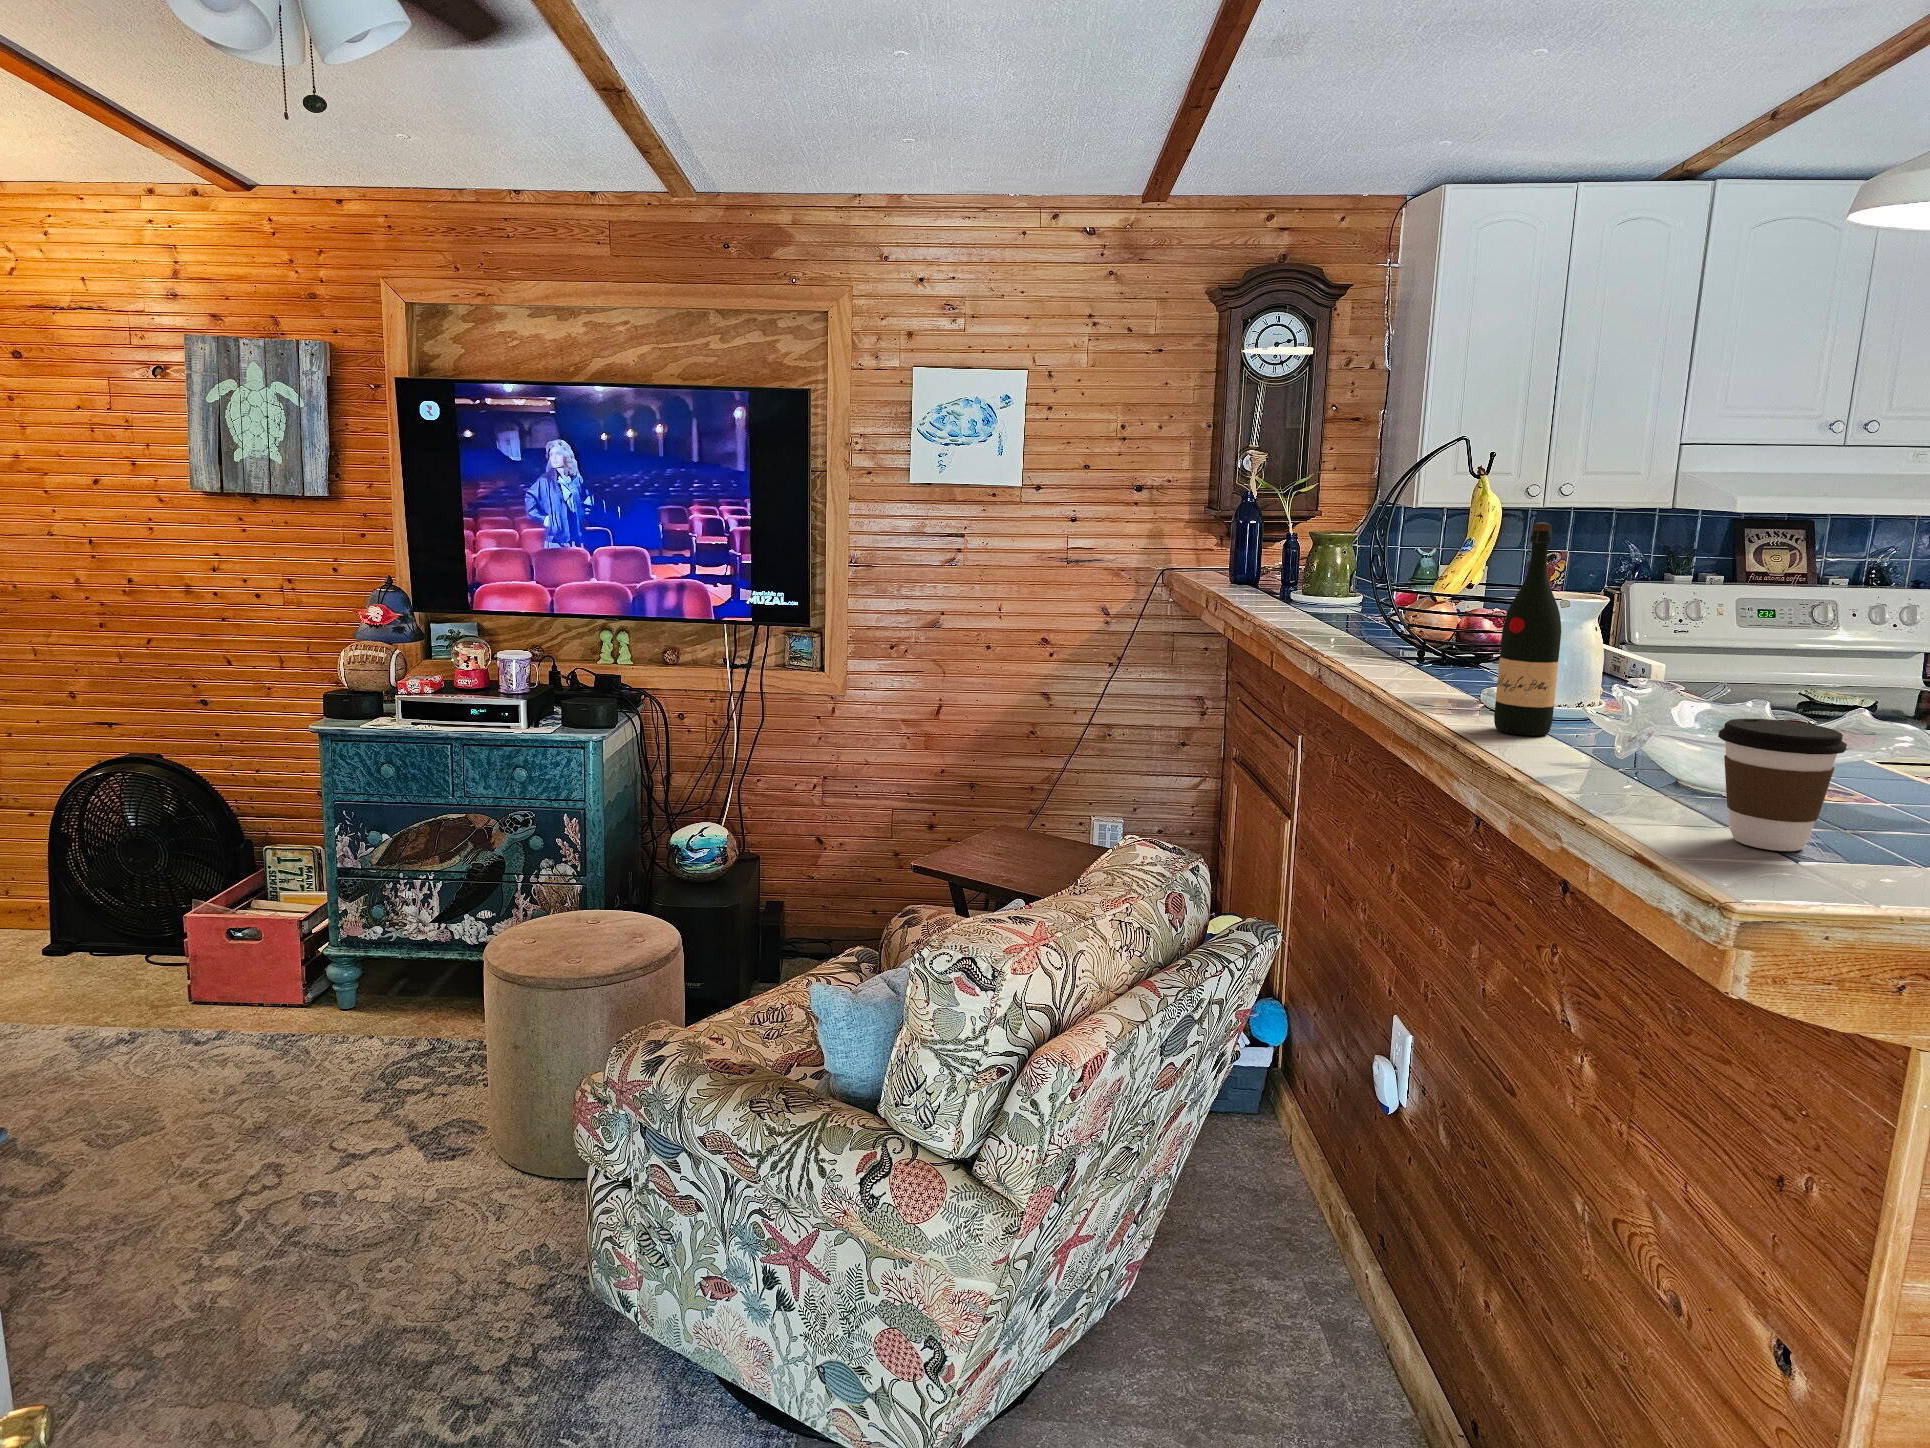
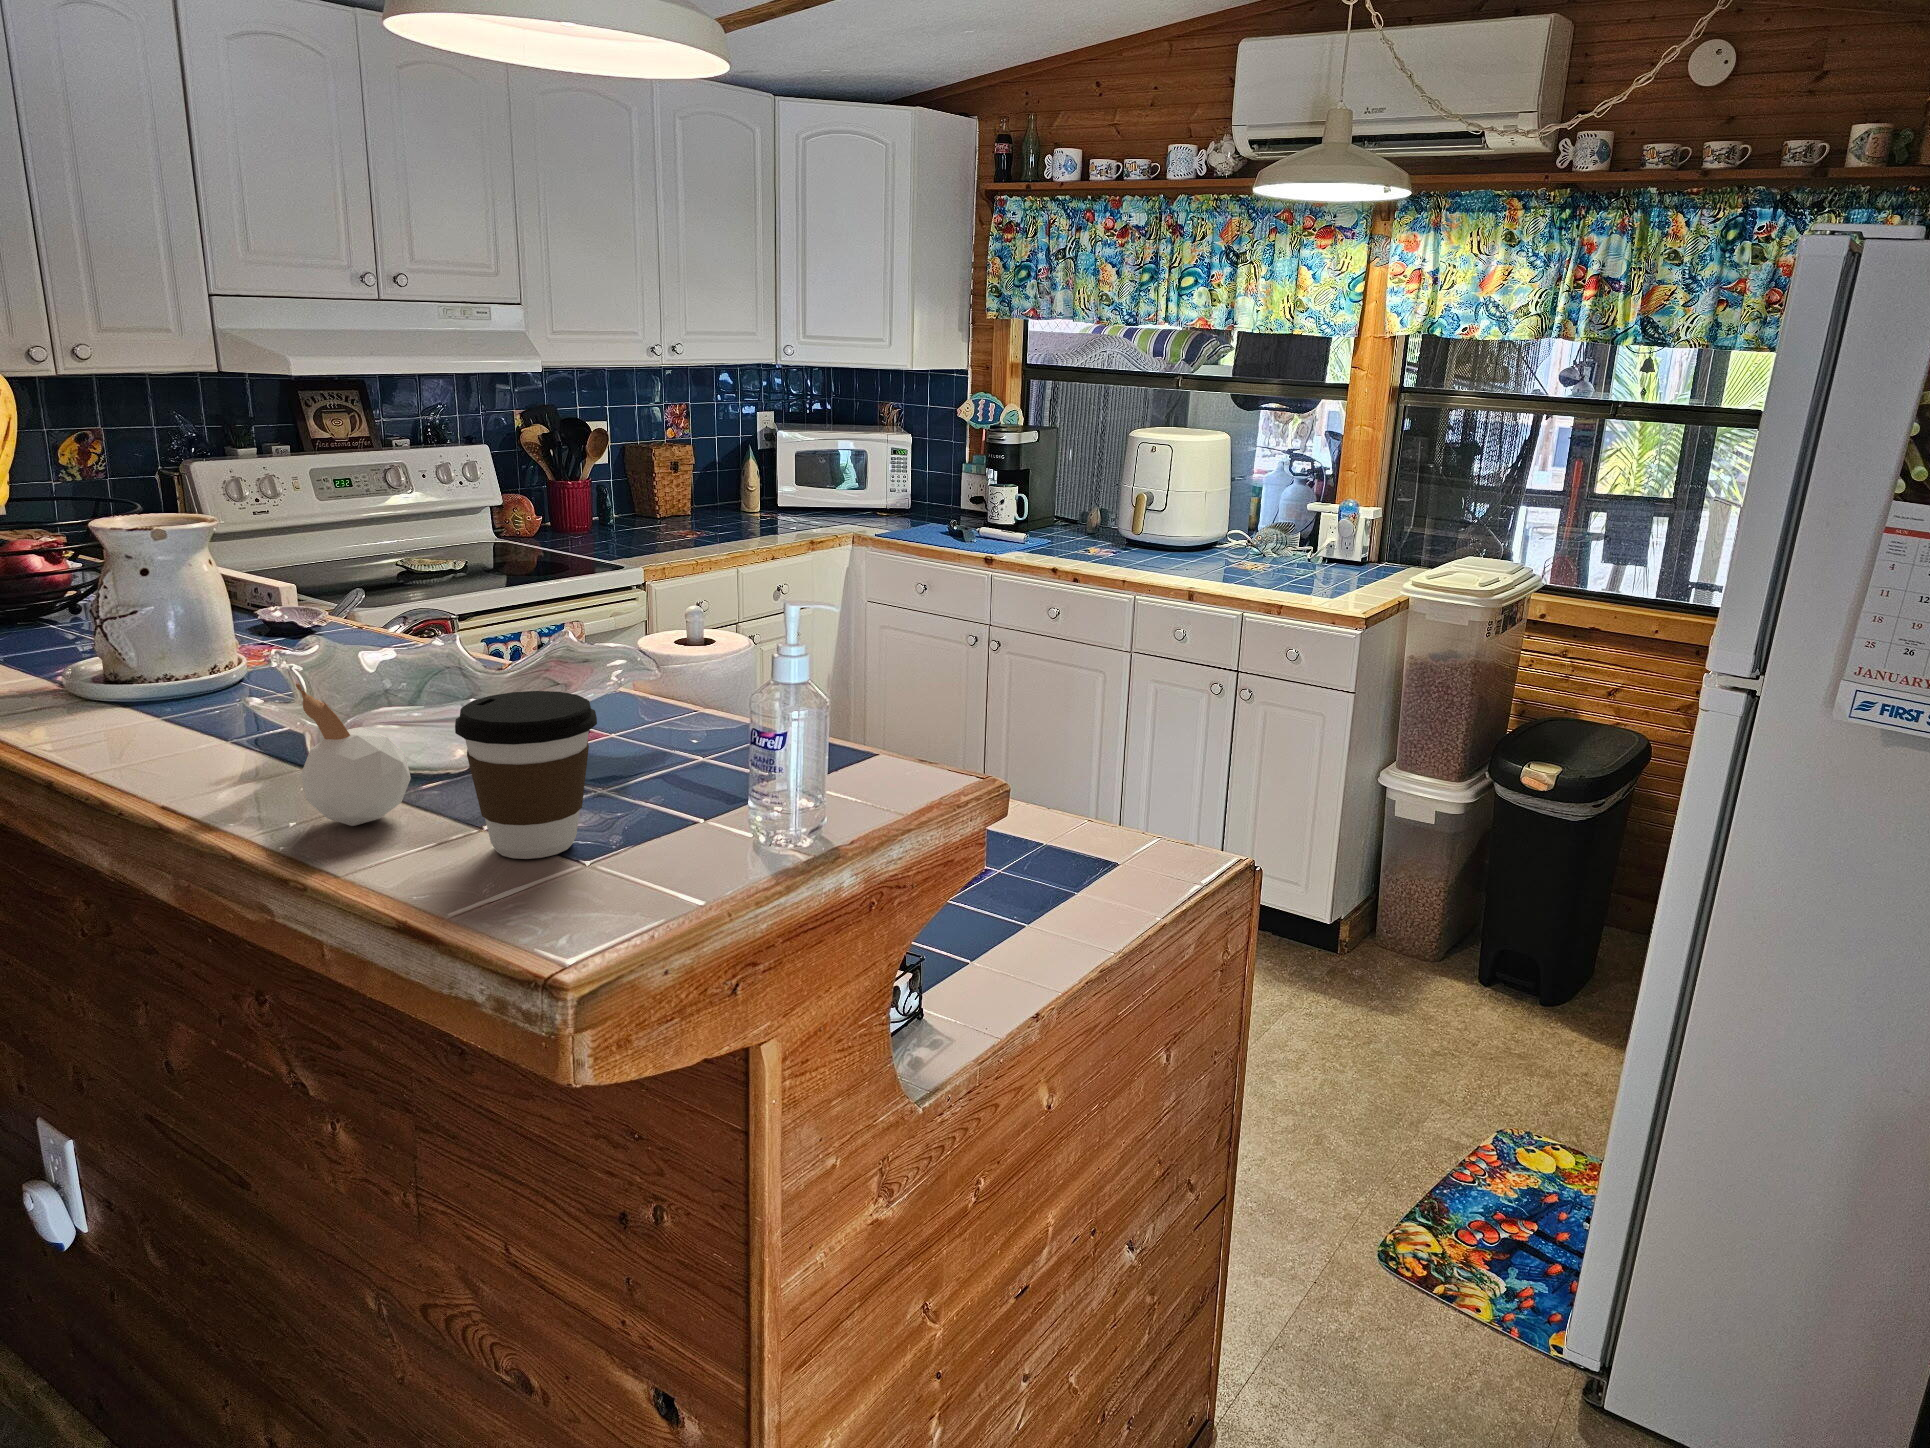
wine bottle: present [1494,522,1561,736] -> none [81,436,186,738]
candle: none [1605,677,1687,804] -> present [288,665,411,826]

